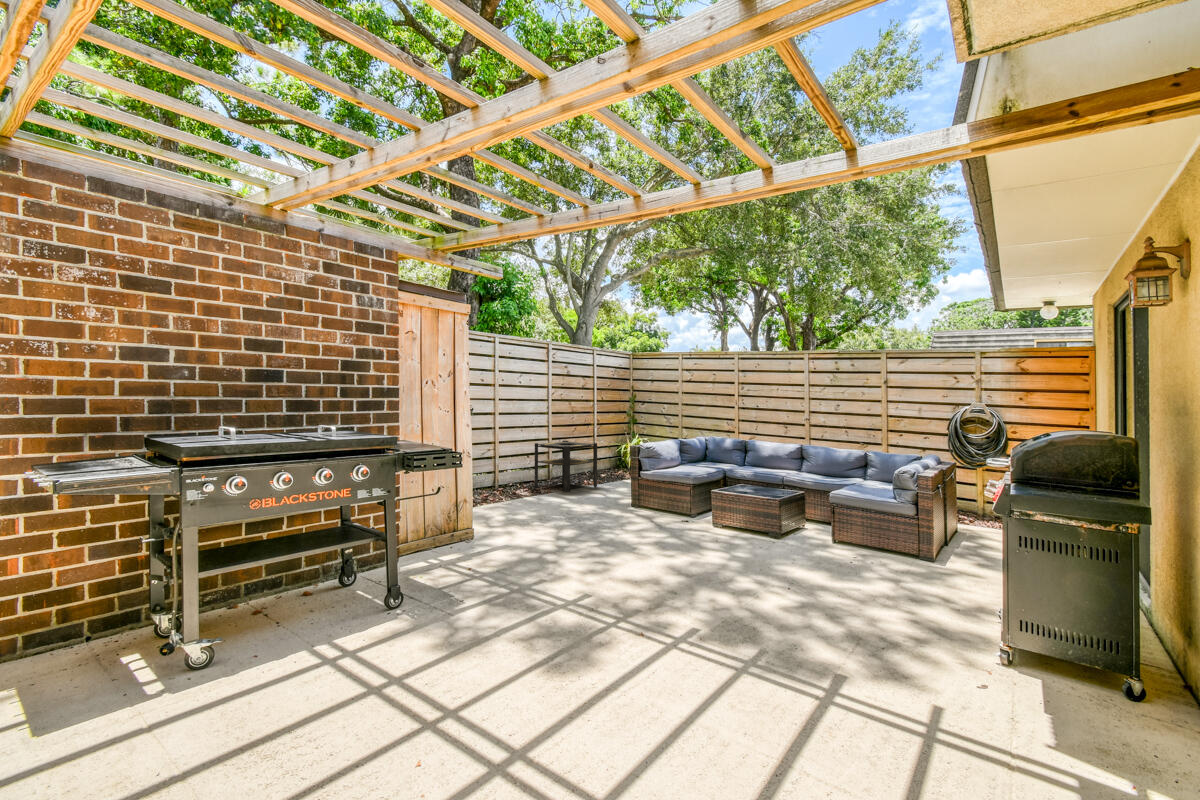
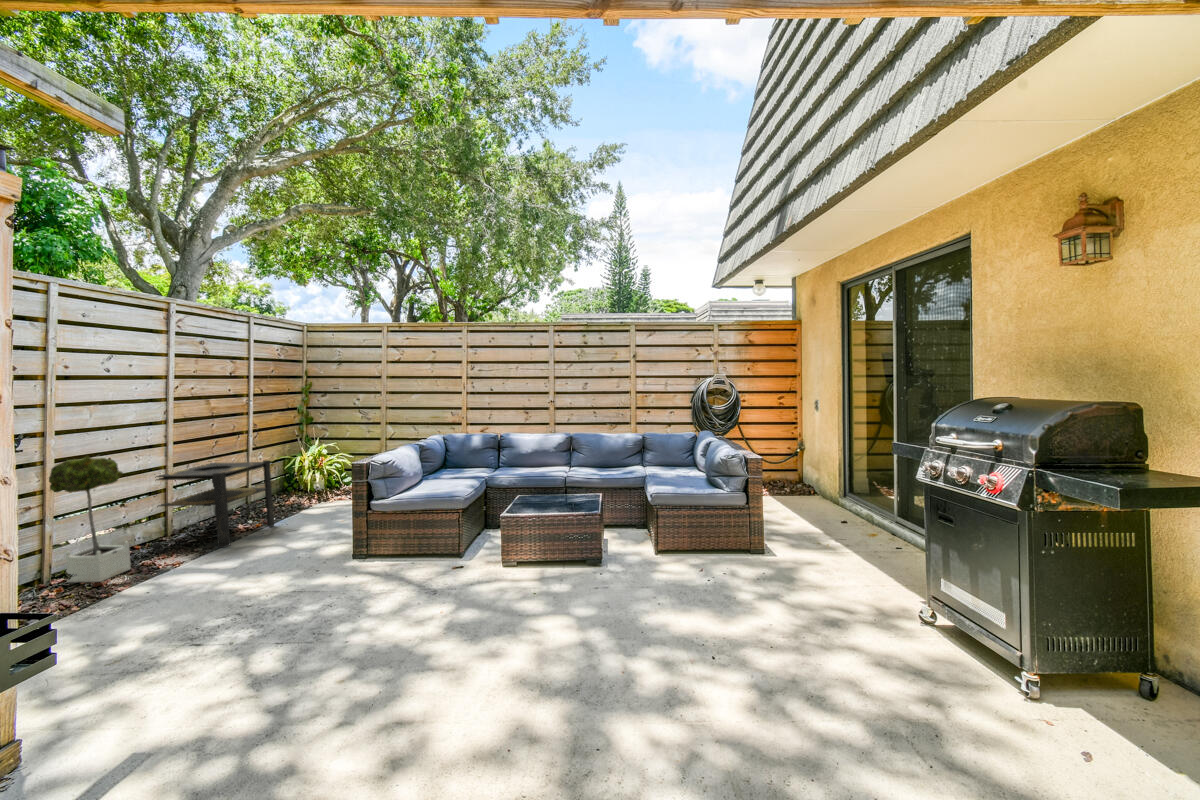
potted tree: none [491,427,522,496] -> present [49,456,131,582]

